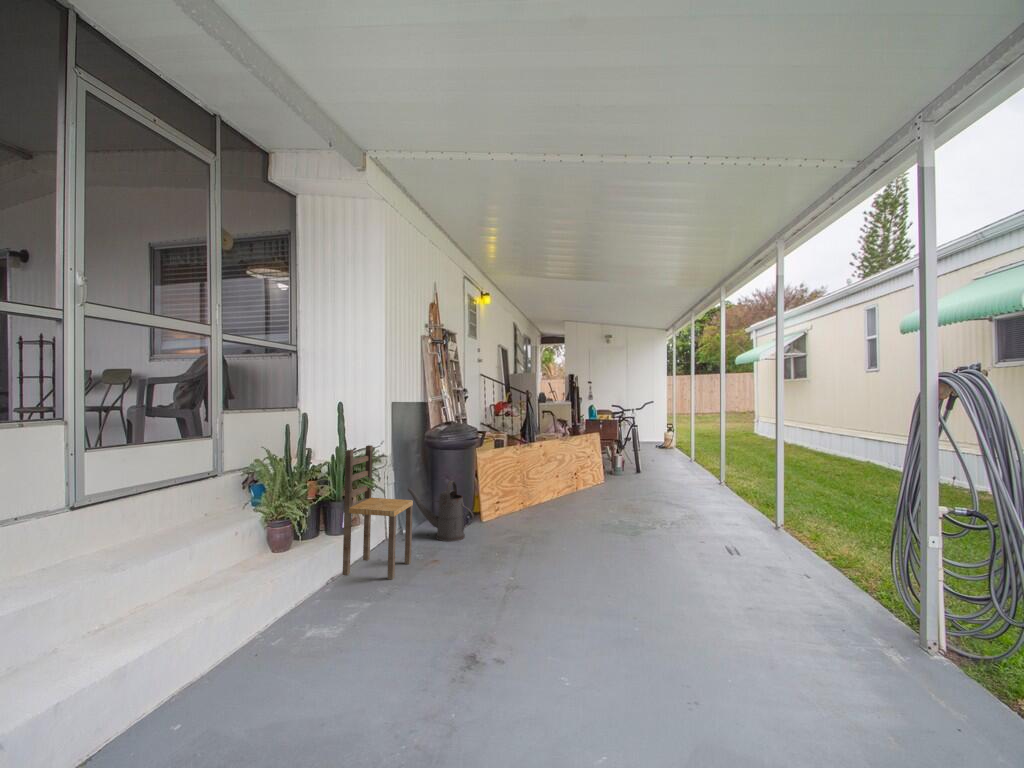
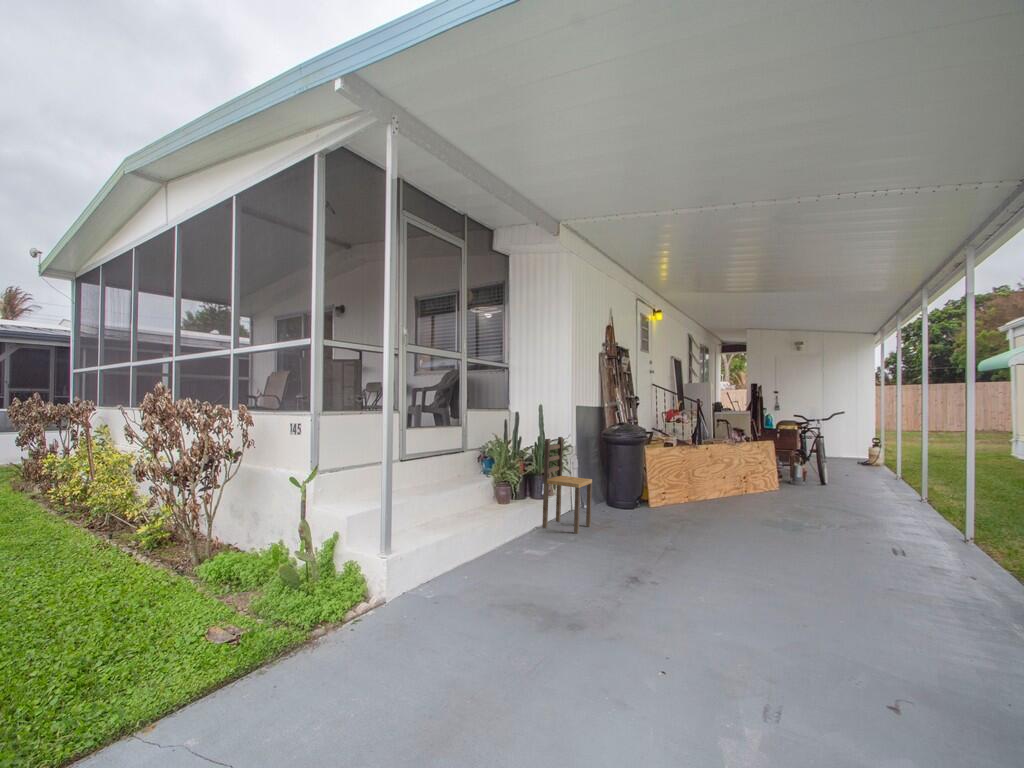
watering can: present [408,481,473,542] -> none [588,469,641,518]

